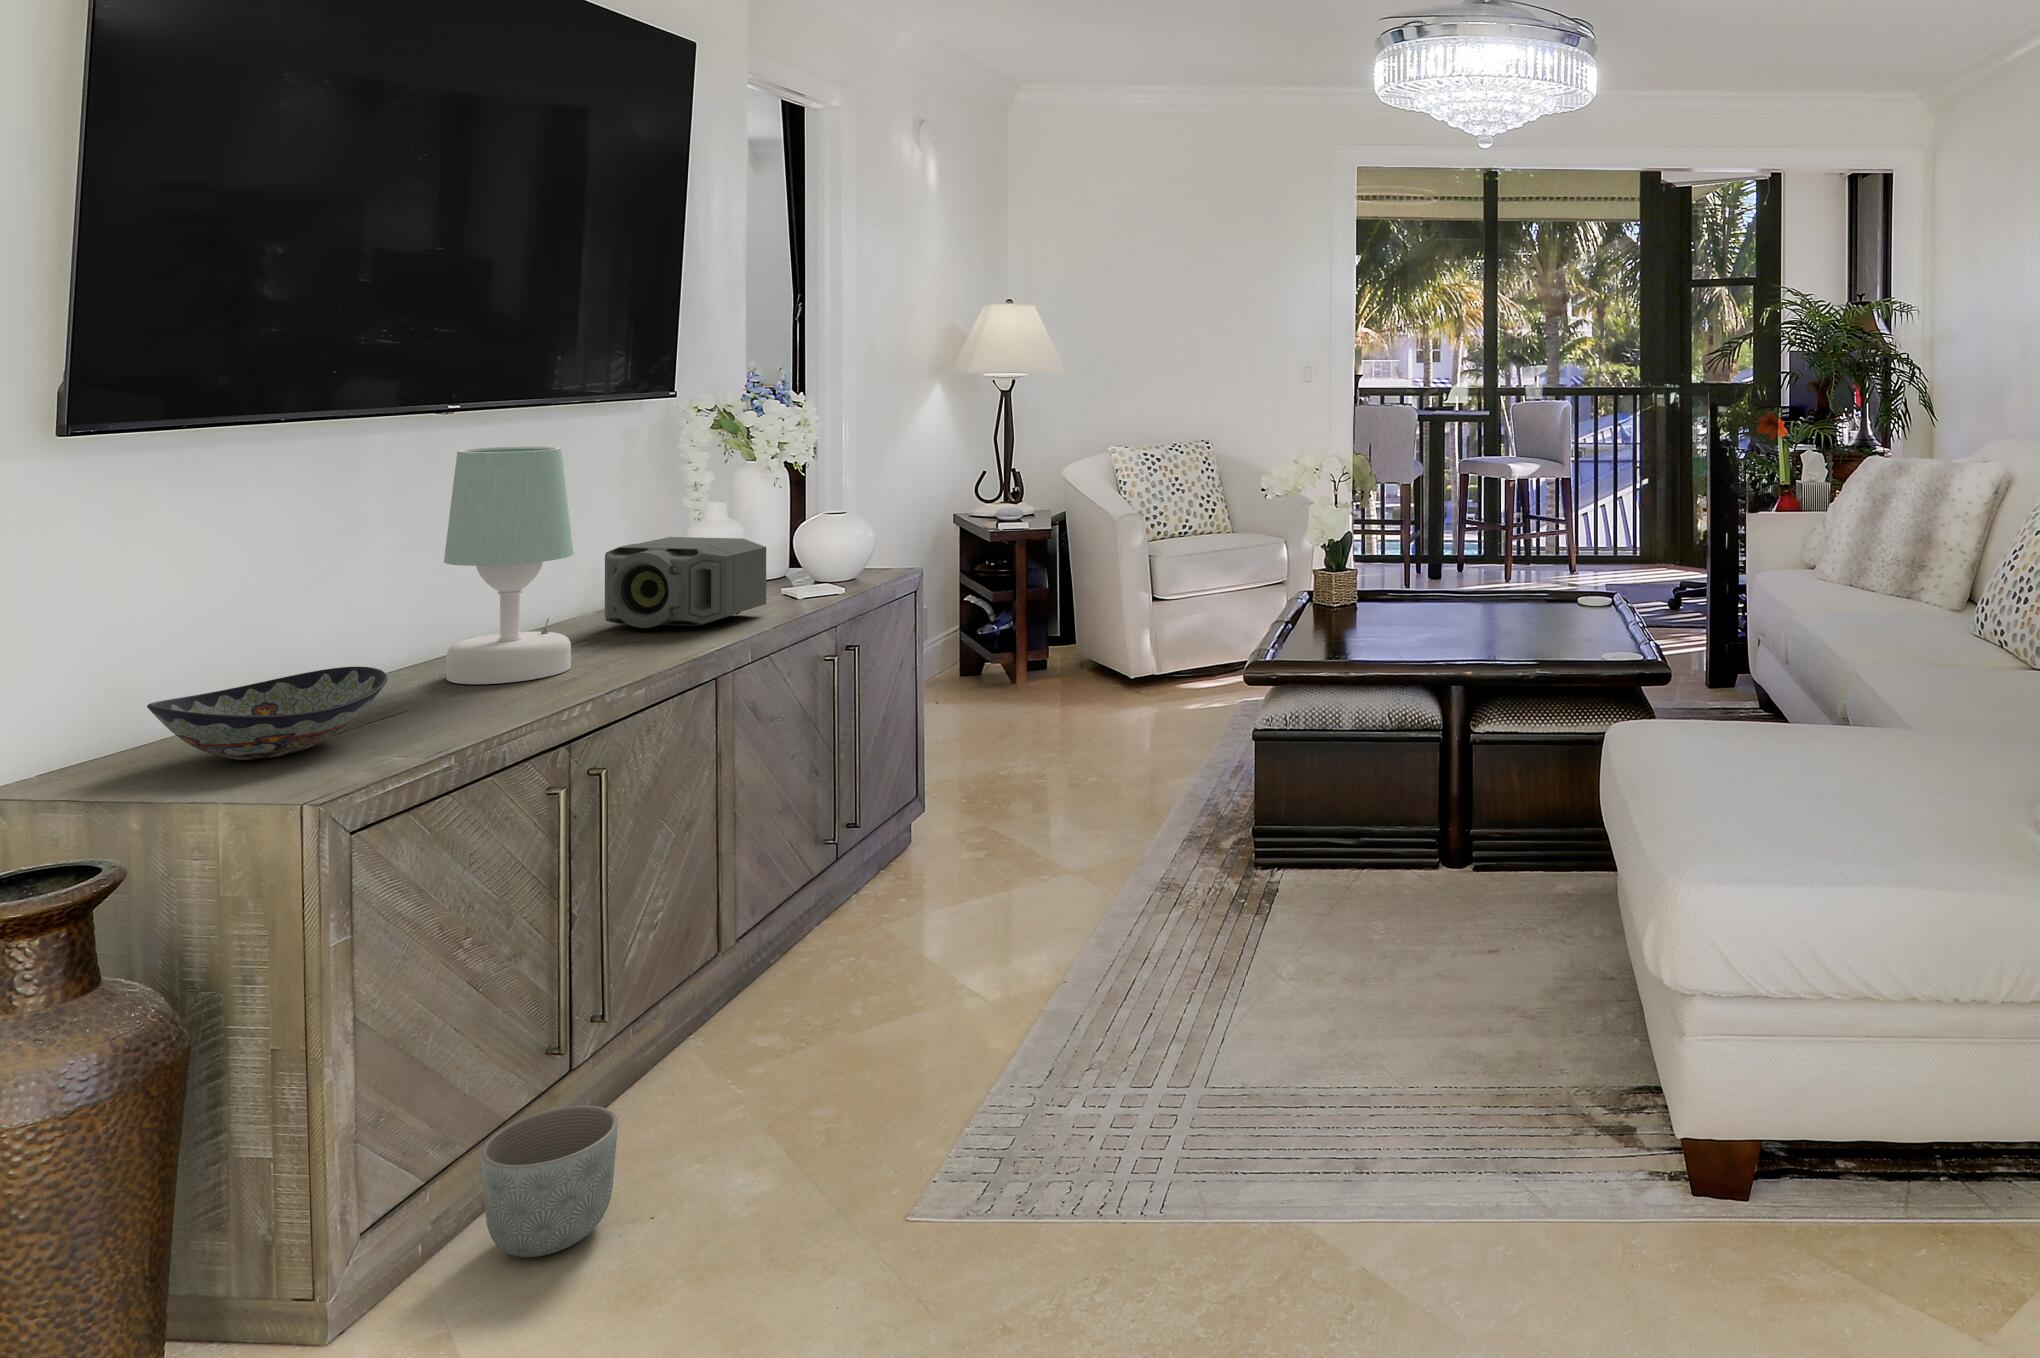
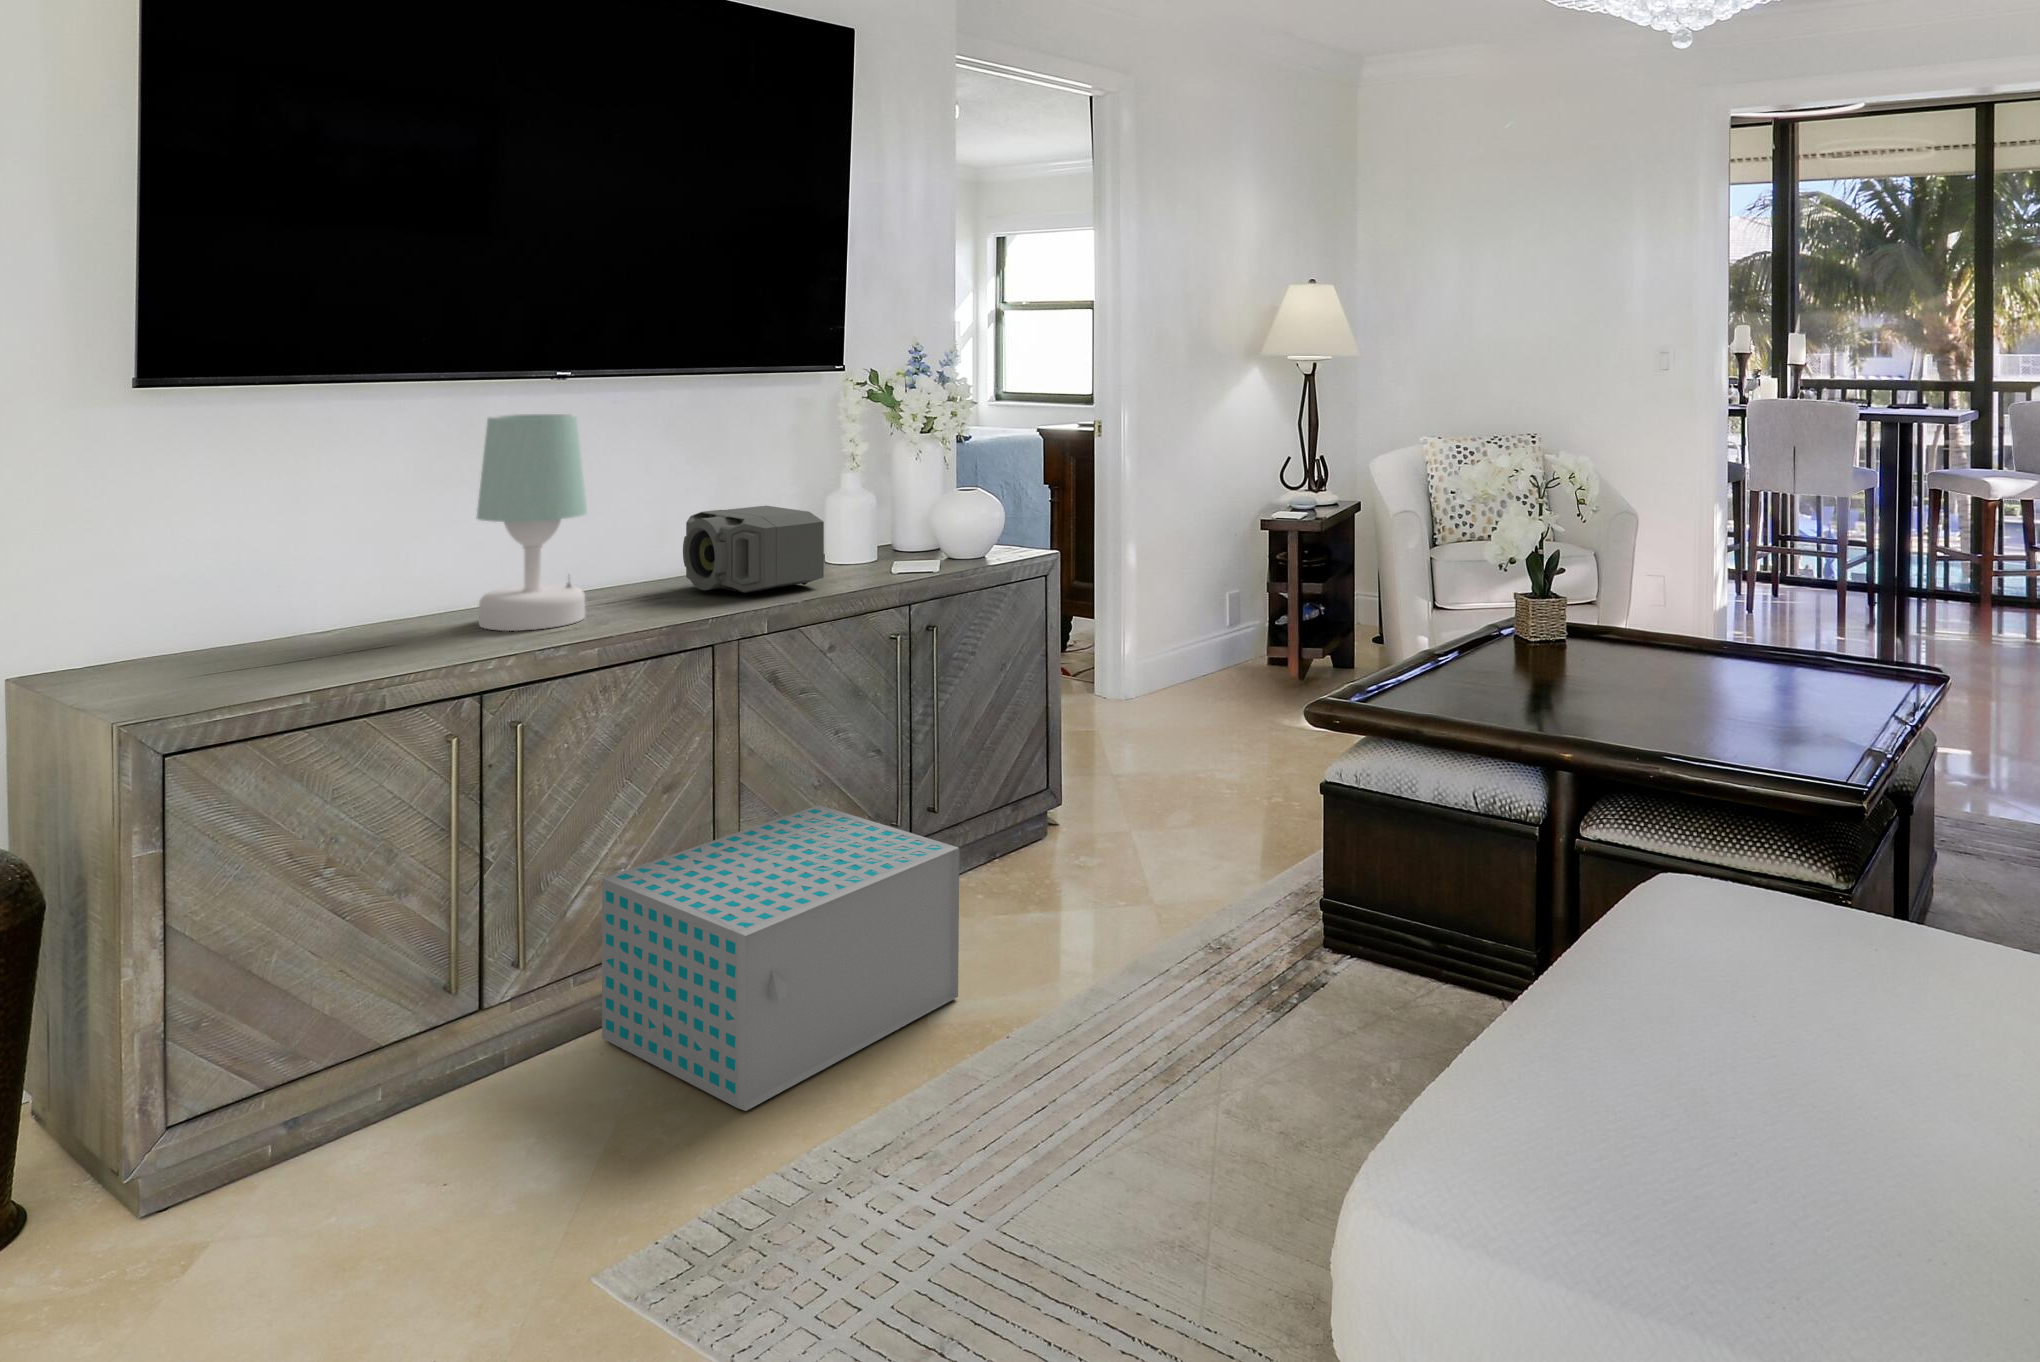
decorative bowl: present [147,667,387,760] -> none [126,603,334,677]
storage box: none [670,827,998,1085] -> present [602,805,959,1111]
planter: present [480,1106,618,1257] -> none [286,1051,419,1197]

